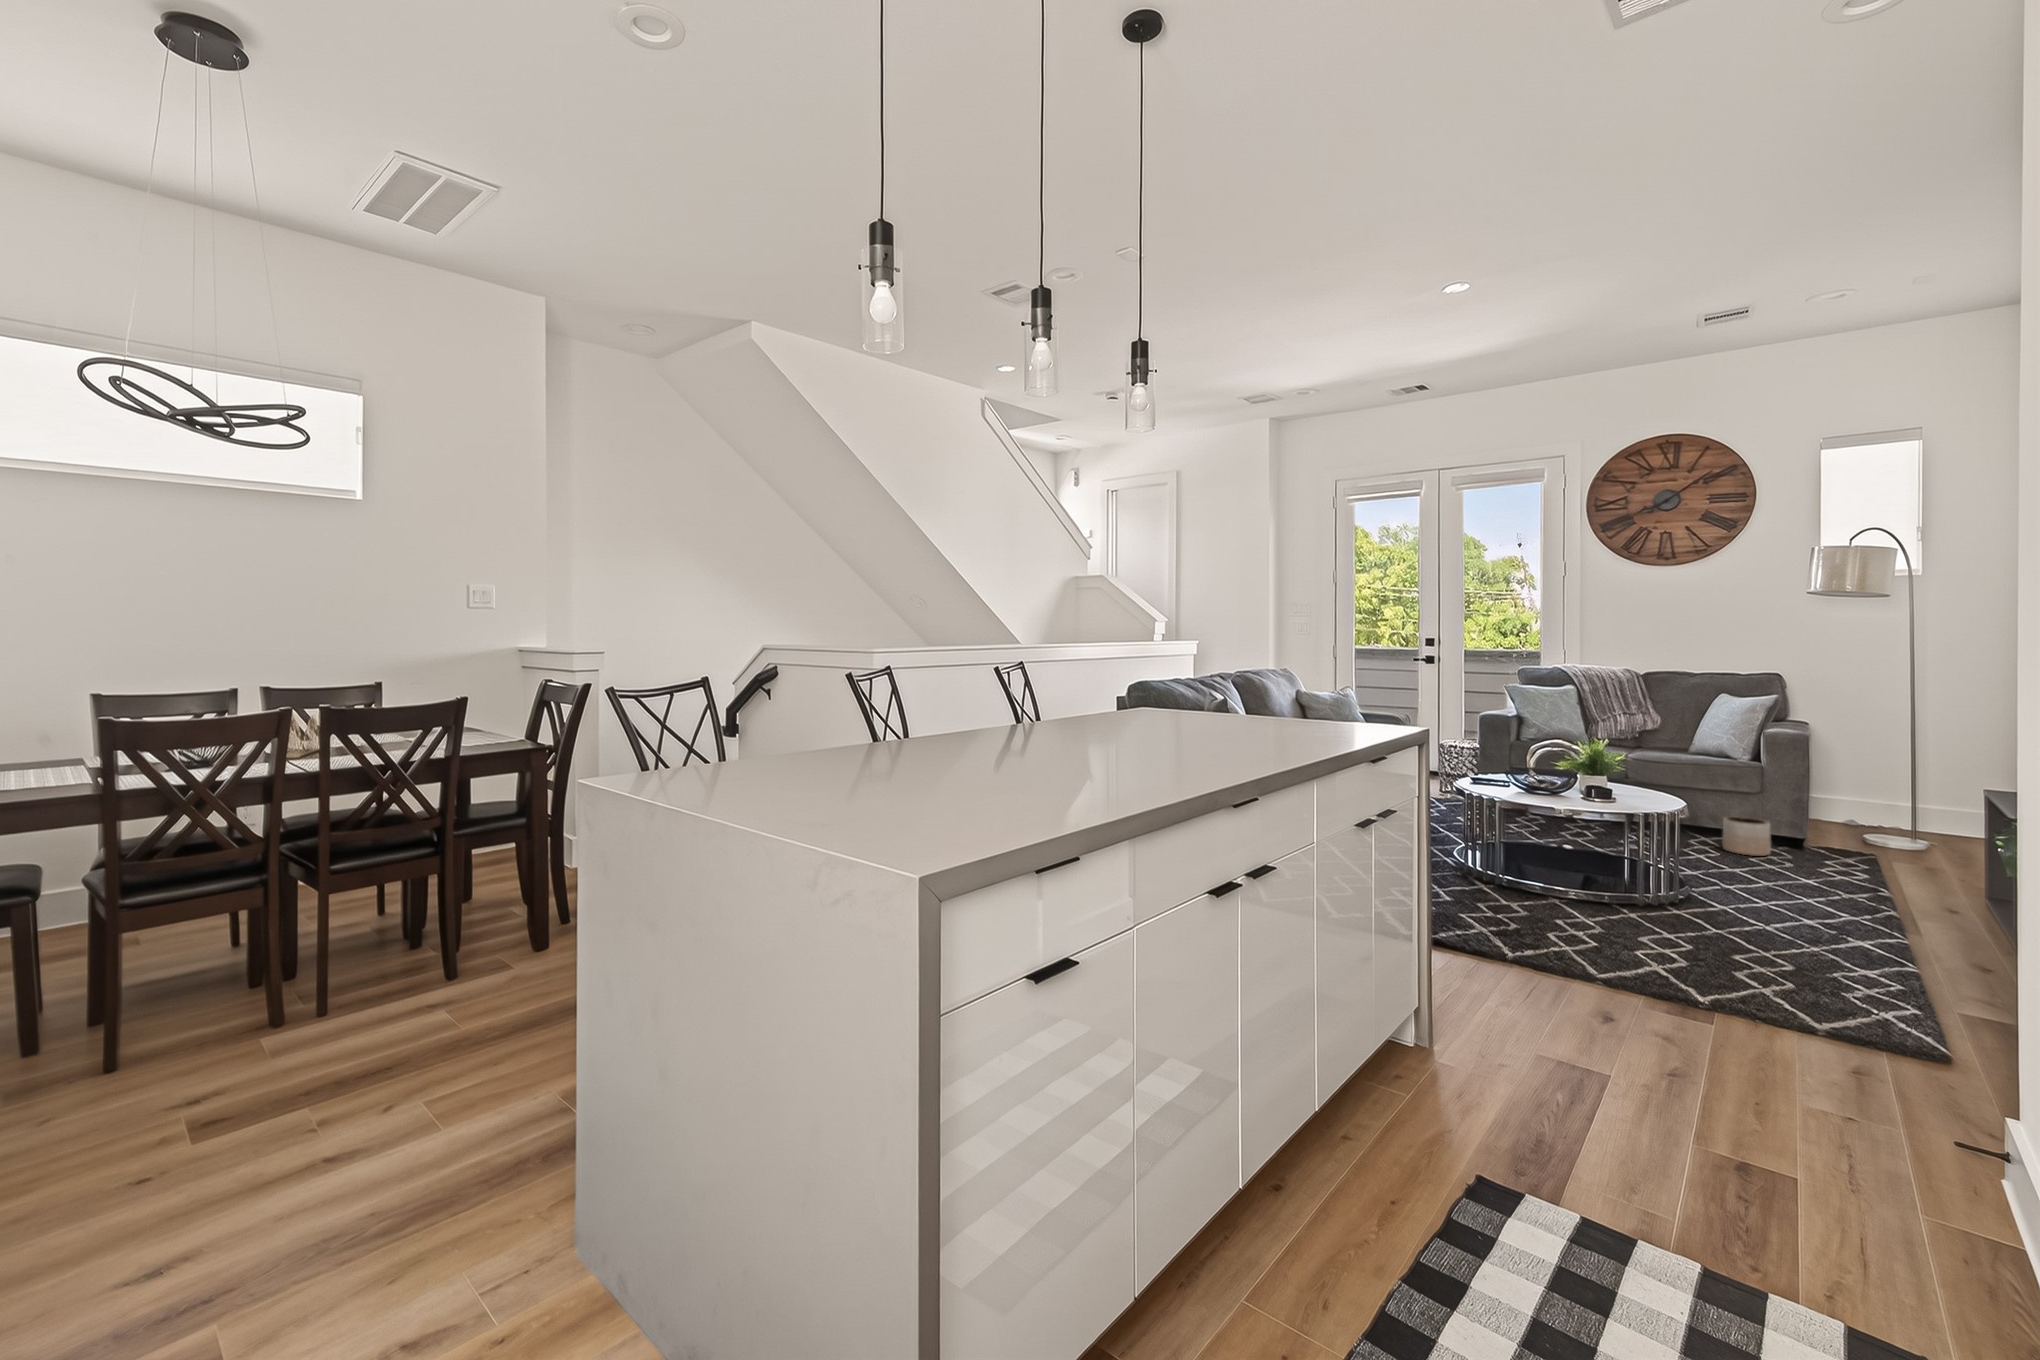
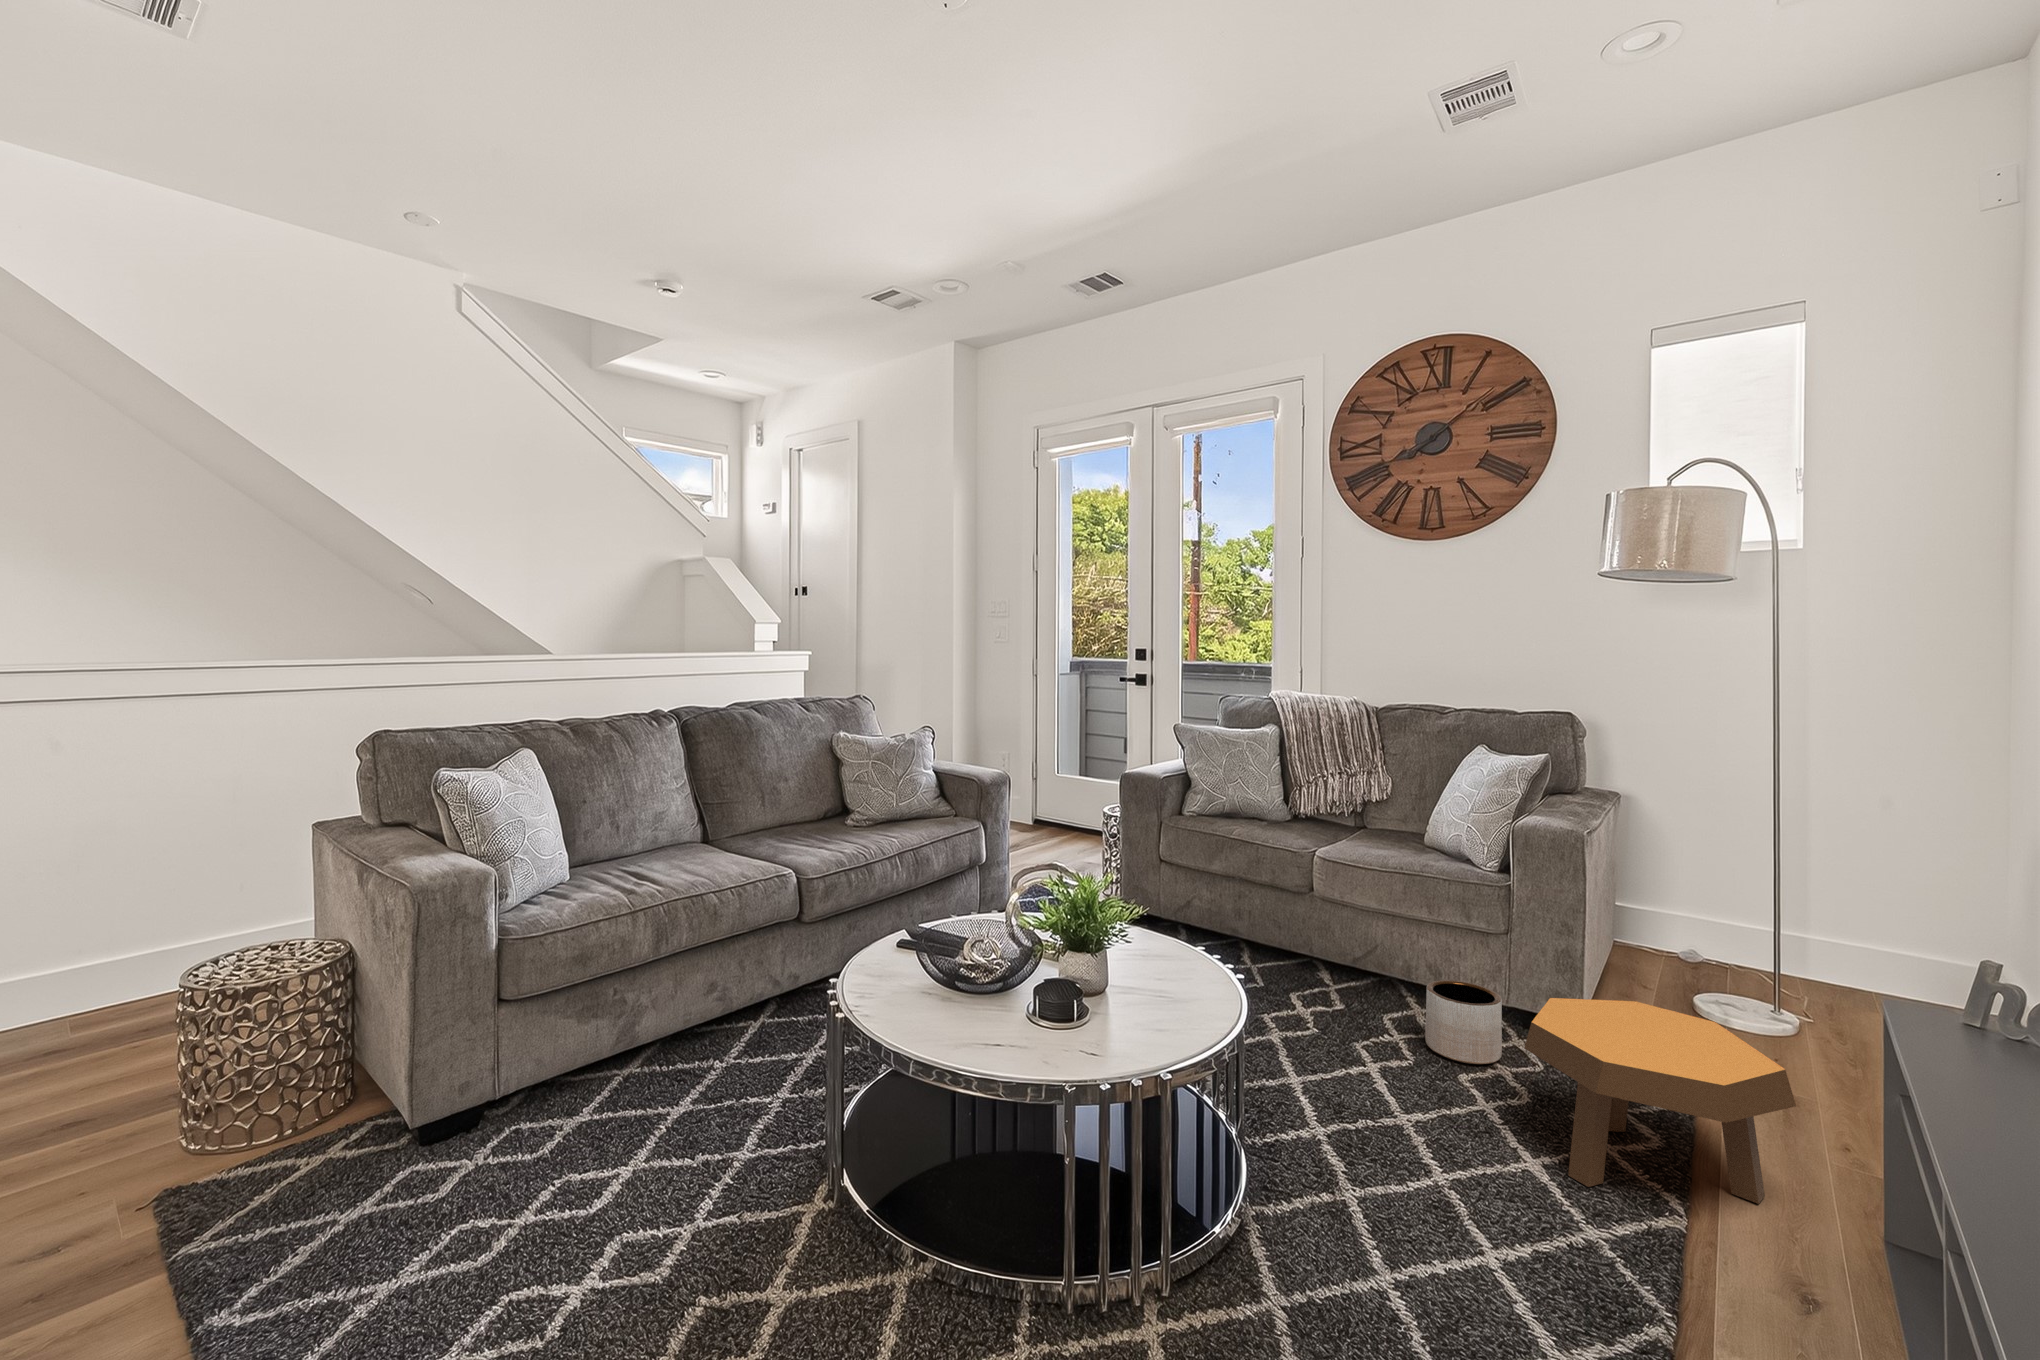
footstool: none [1802,812,1949,893] -> present [1525,998,1796,1204]

